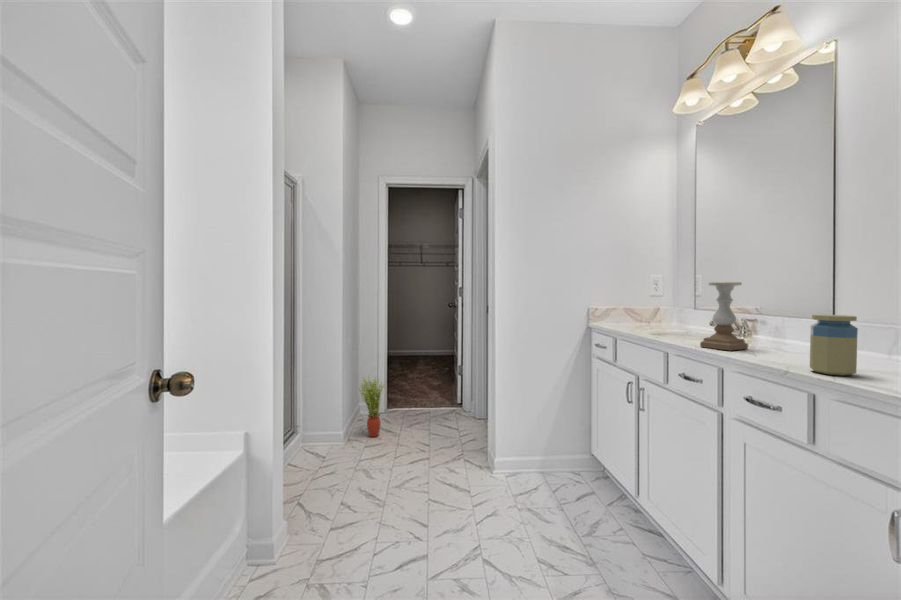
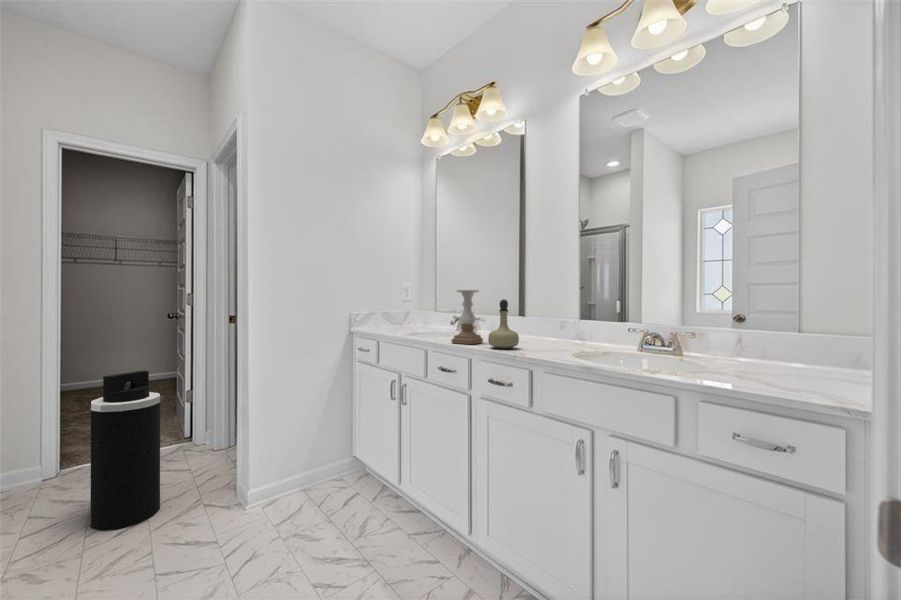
perfume bottle: none [751,295,801,360] -> present [488,299,519,349]
jar: present [810,315,858,376] -> none [527,313,552,355]
trash can: none [390,349,432,467] -> present [91,371,160,530]
potted plant: present [359,377,385,437] -> none [24,416,76,503]

